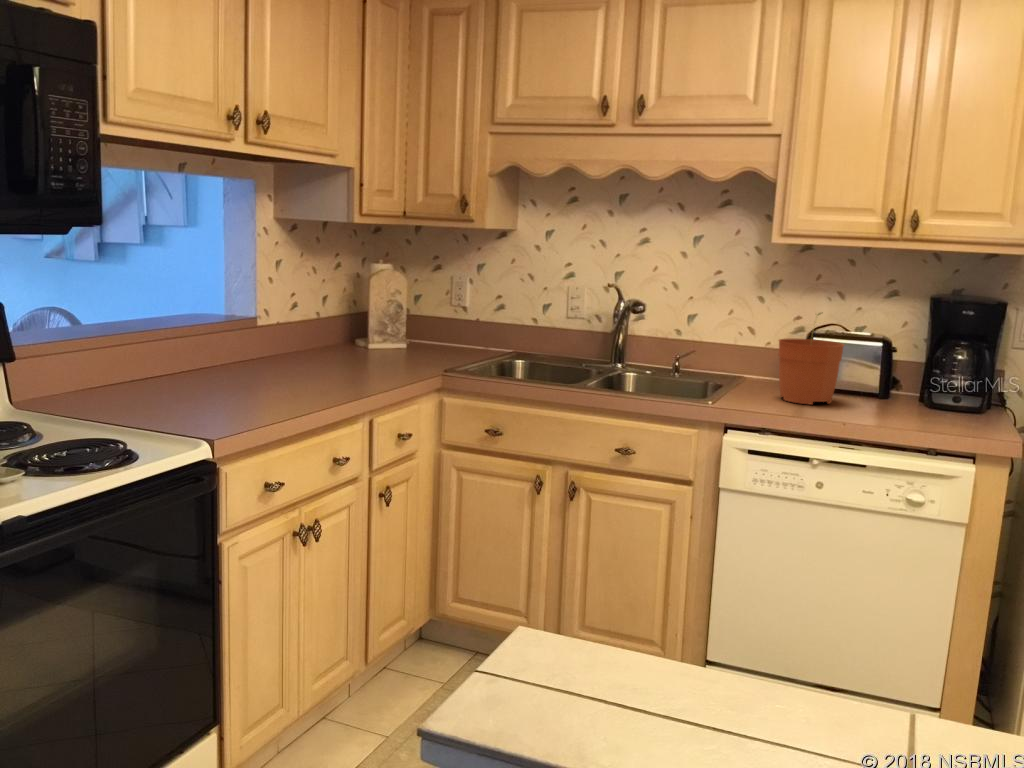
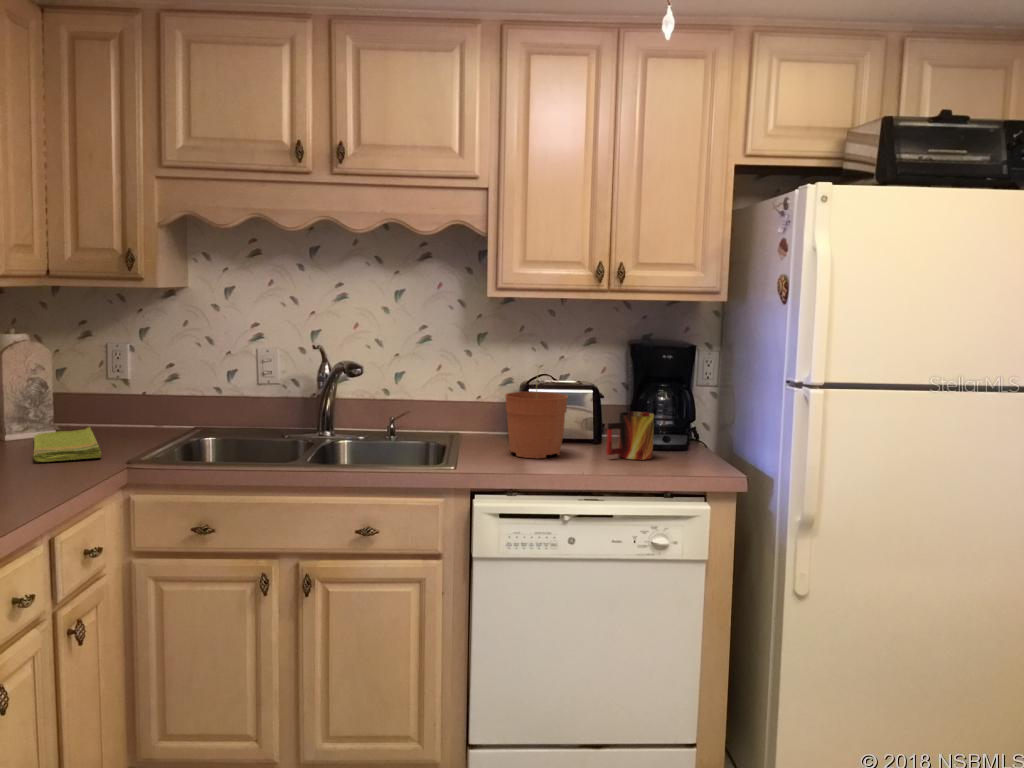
dish towel: none [378,343,431,366] -> present [33,427,101,462]
mug: none [878,367,938,417] -> present [606,412,654,460]

